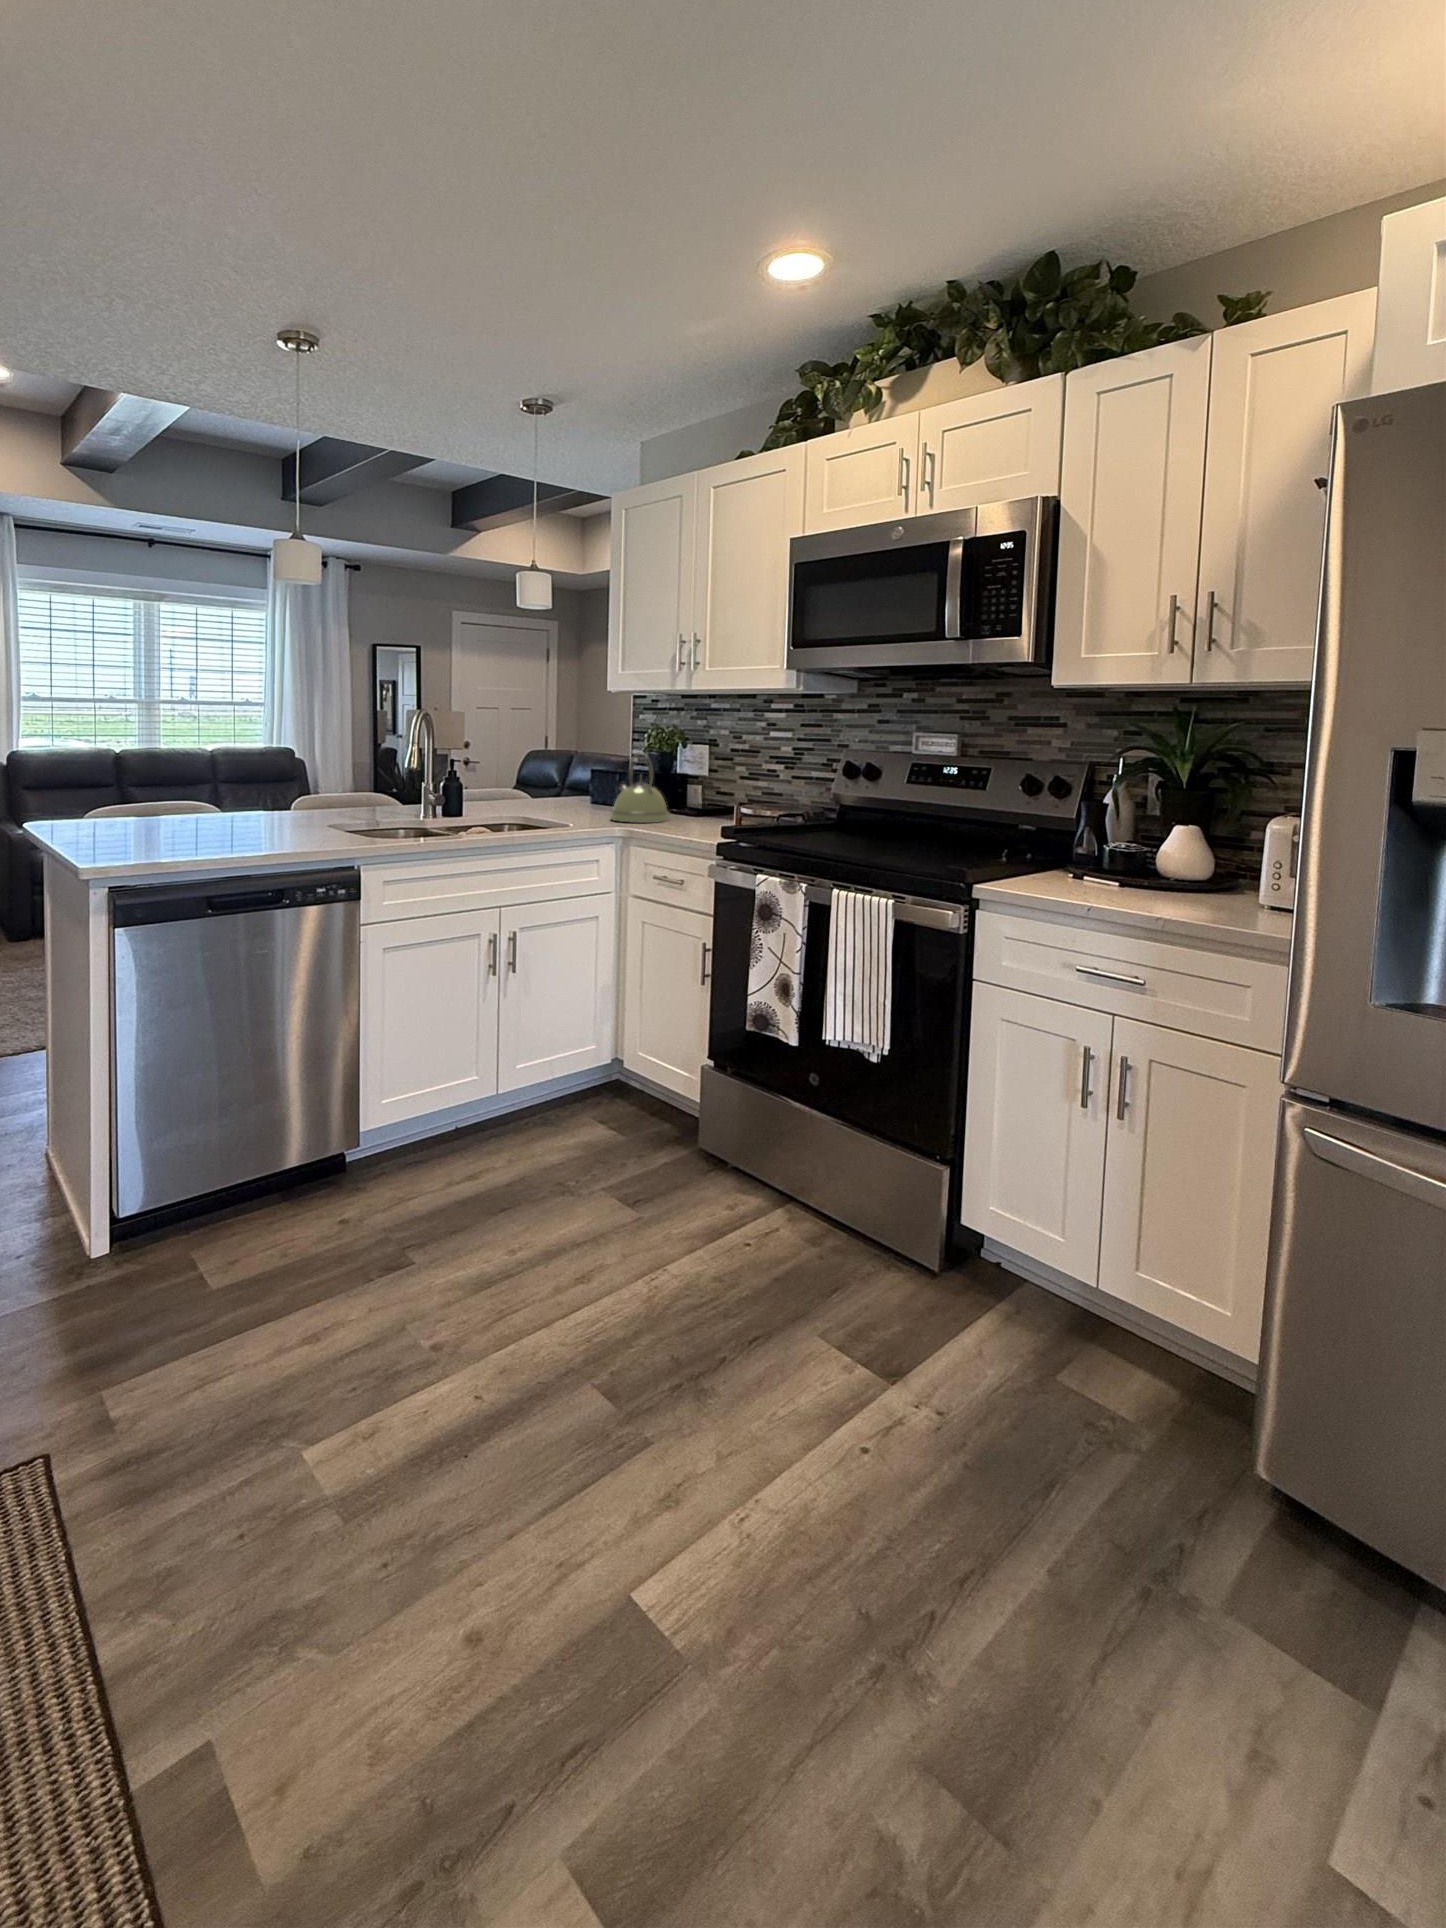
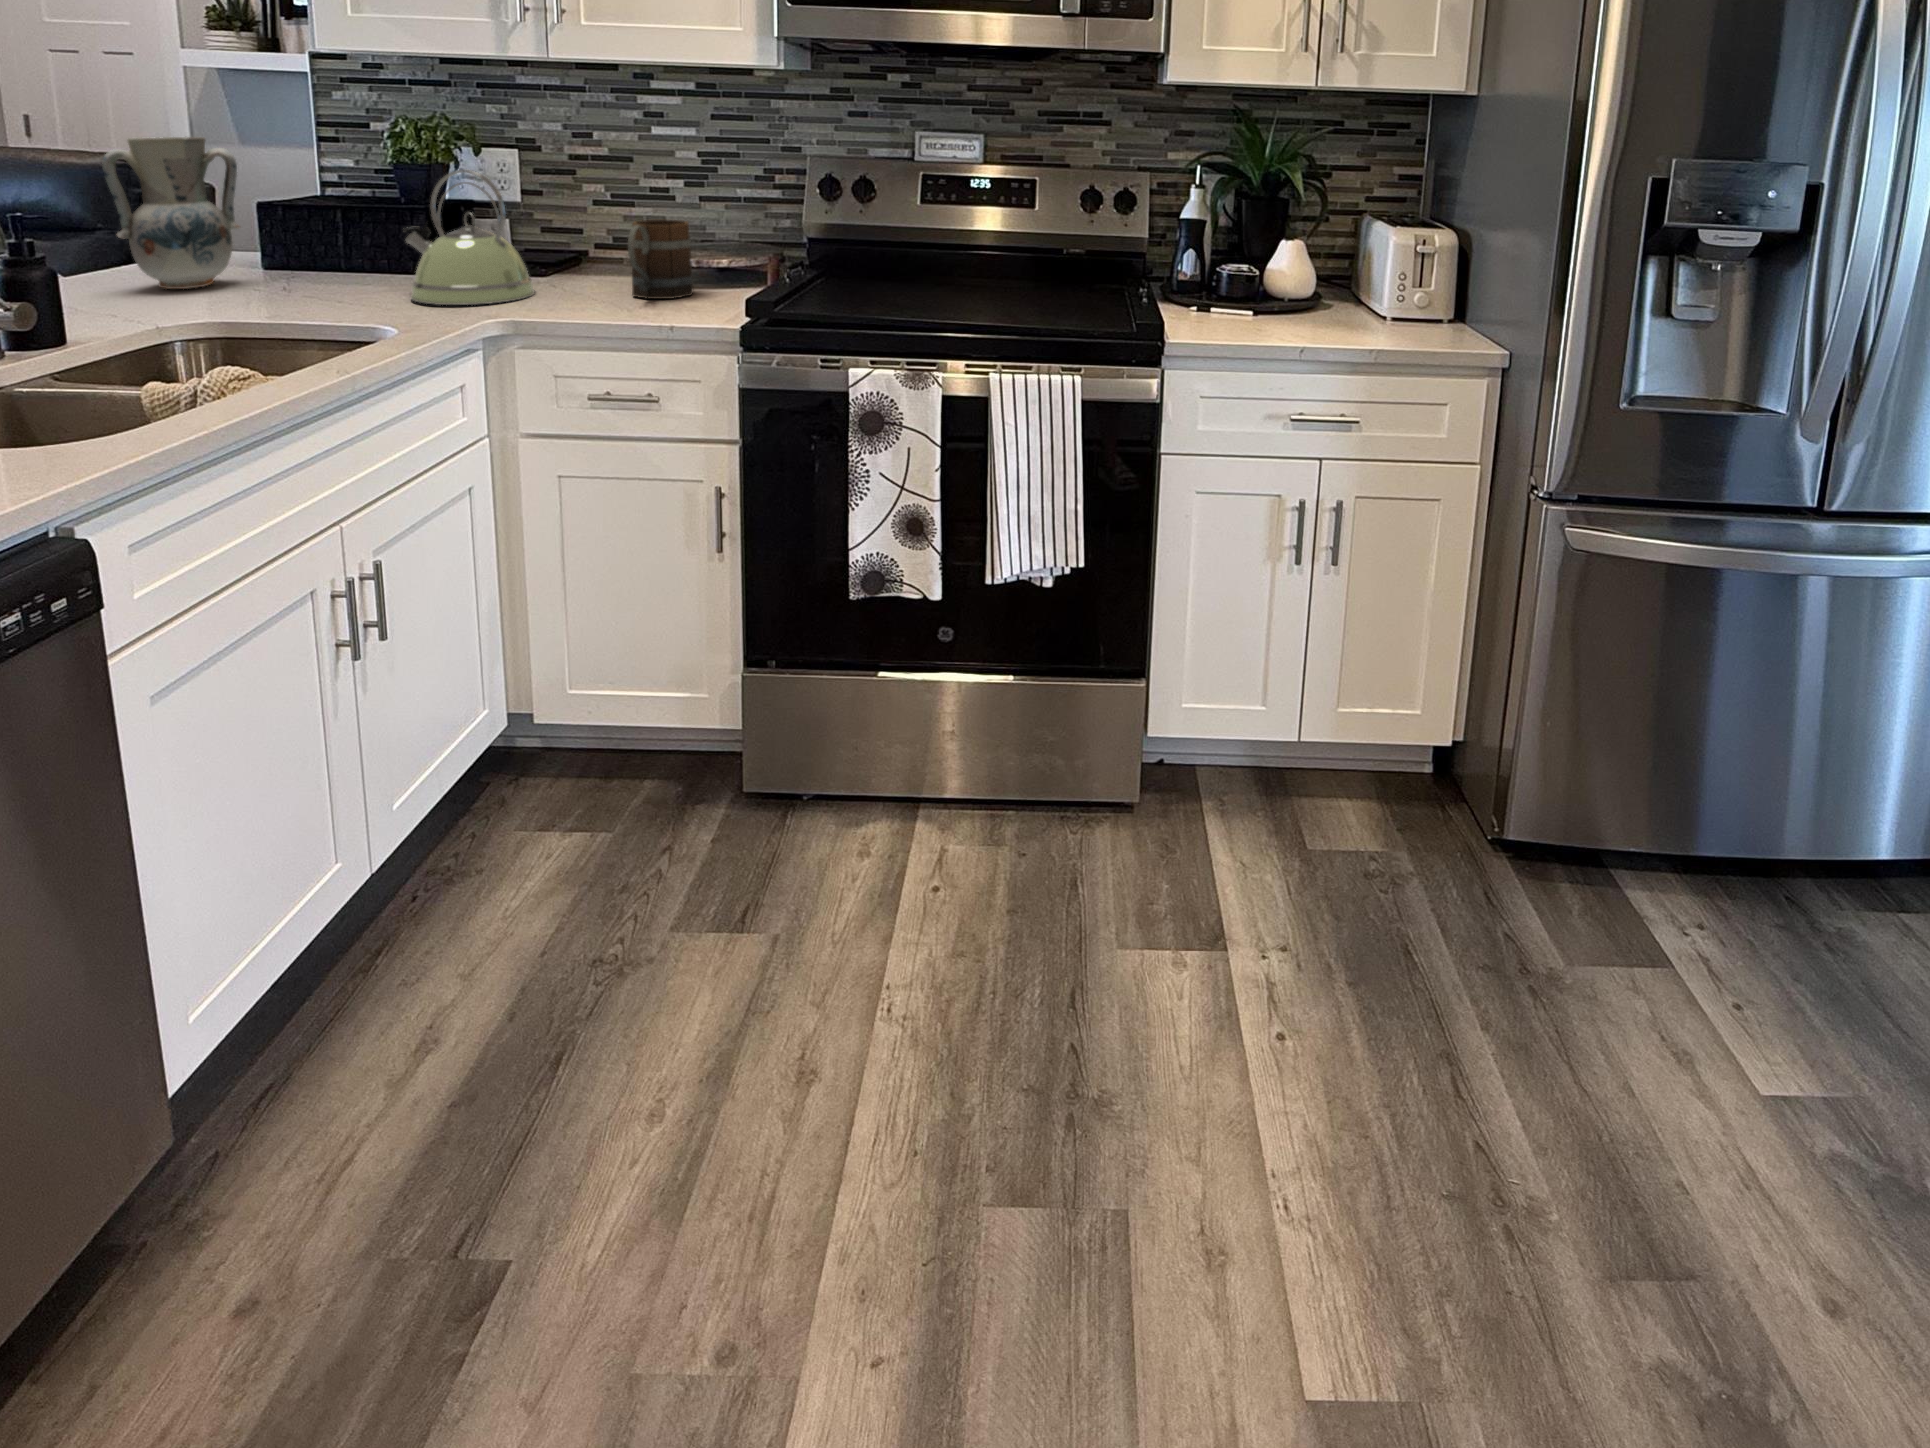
vase: none [531,737,579,808] -> present [102,137,240,289]
mug: none [690,783,738,829] -> present [628,220,694,299]

